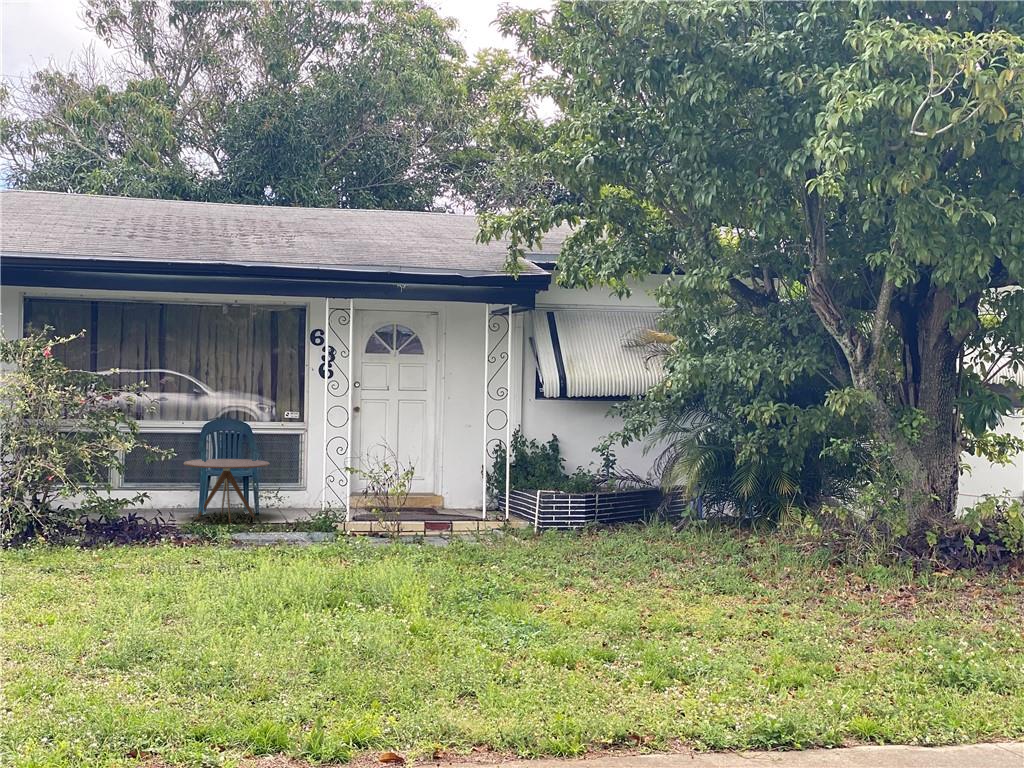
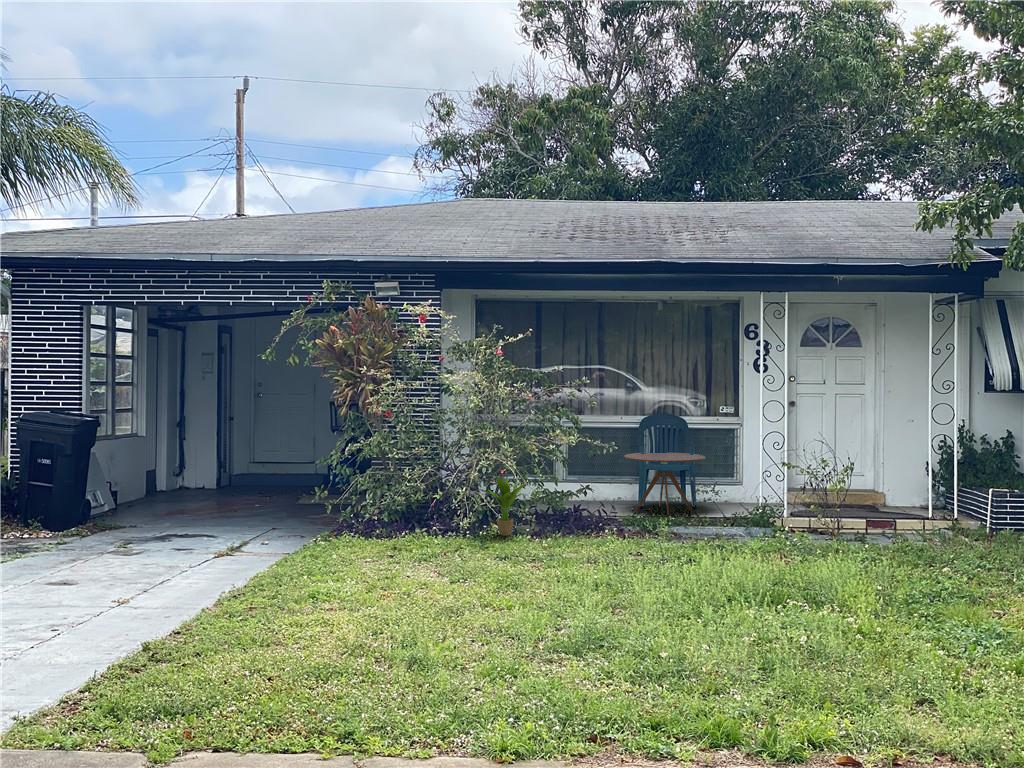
potted plant: none [27,485,78,548] -> present [484,477,524,536]

